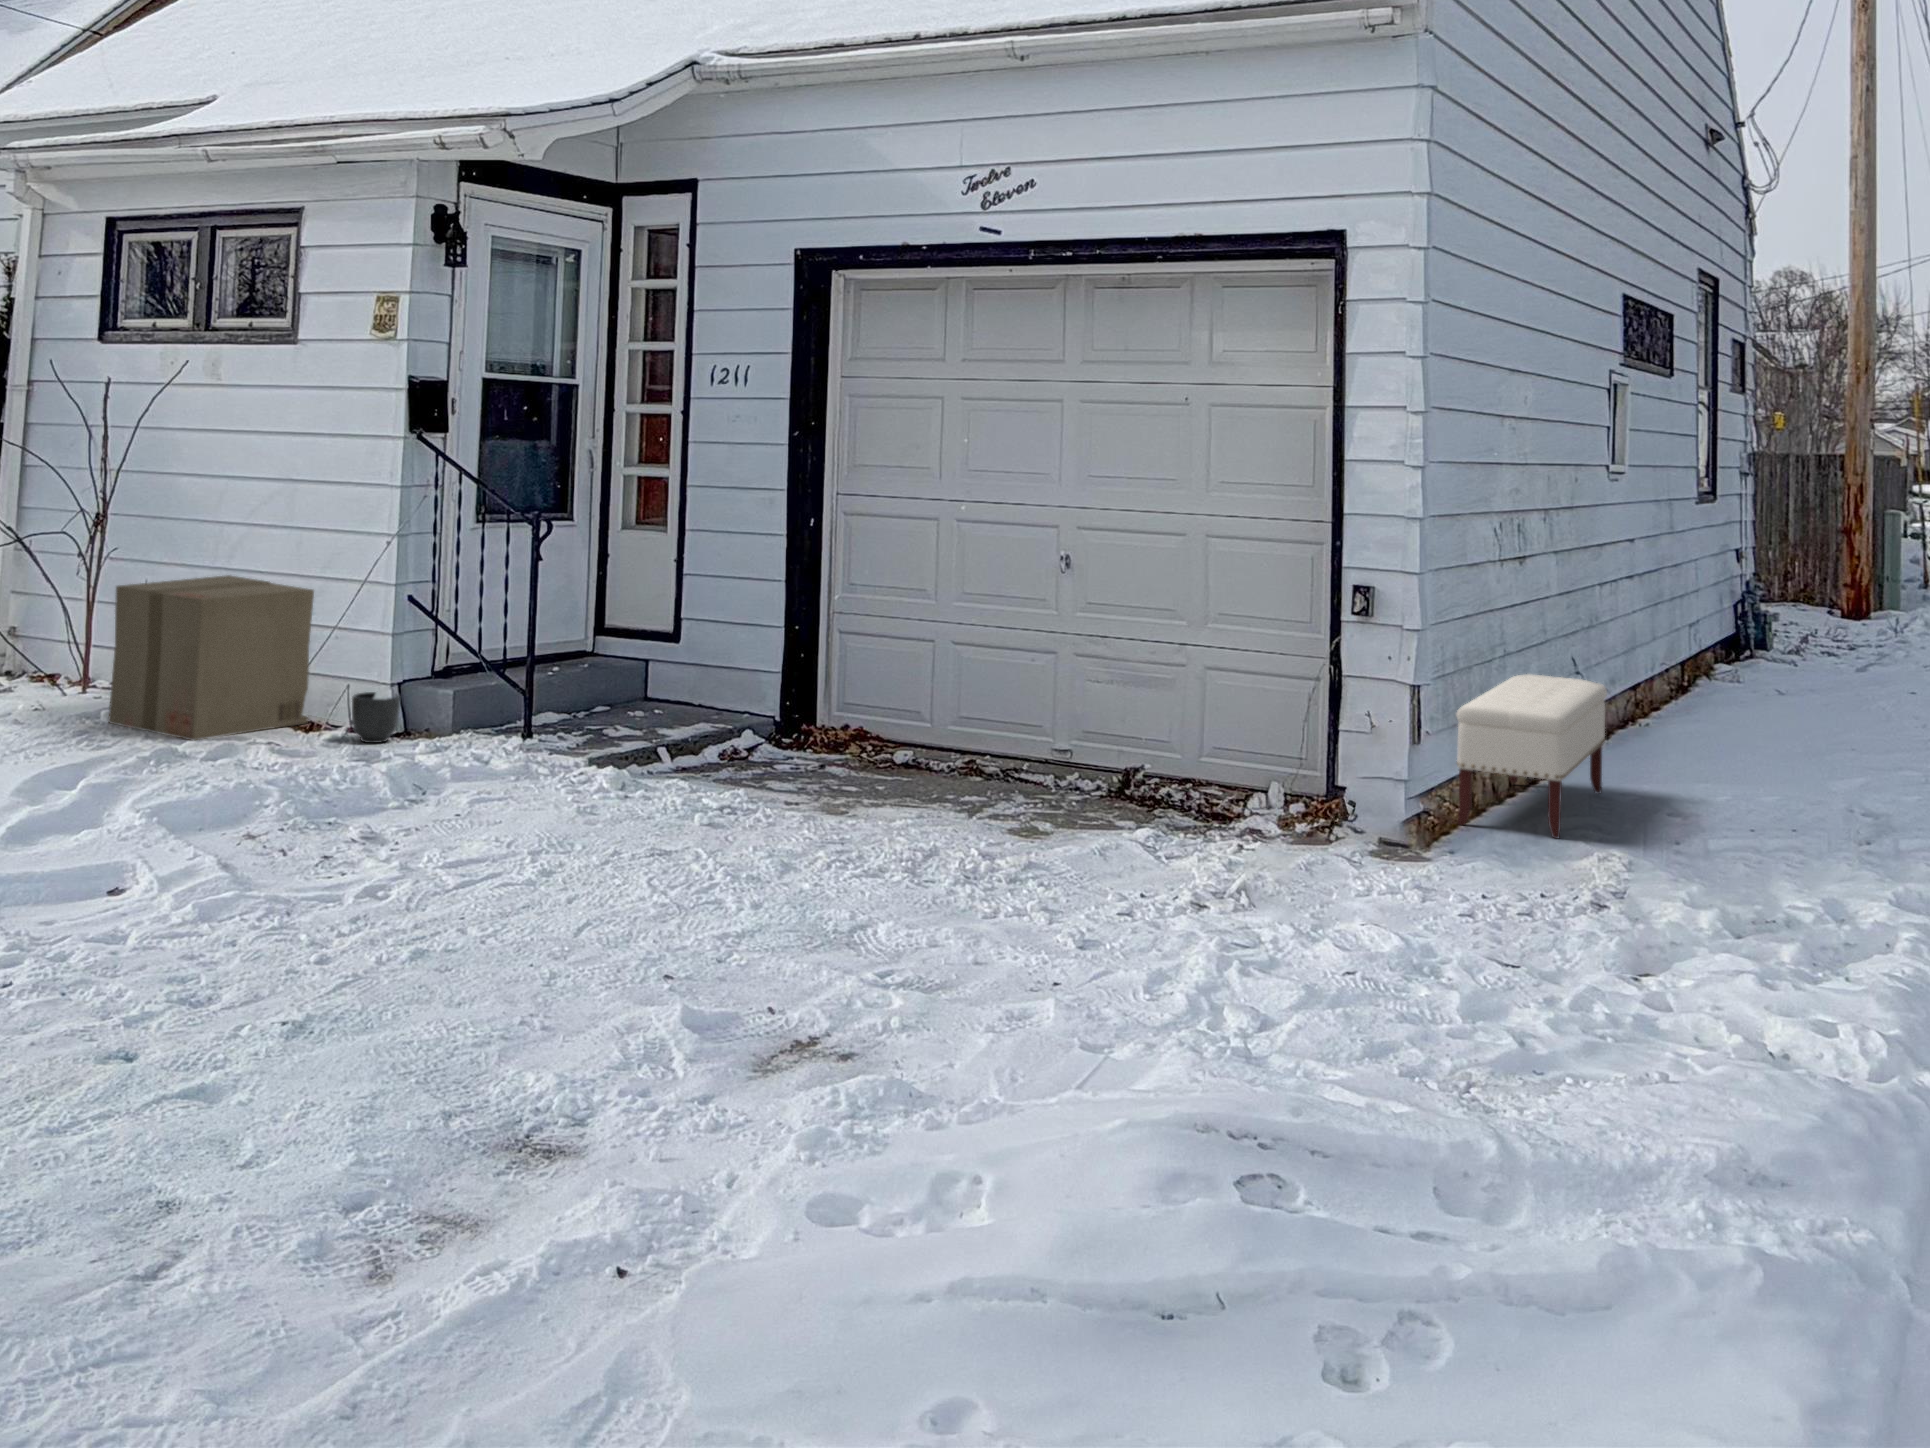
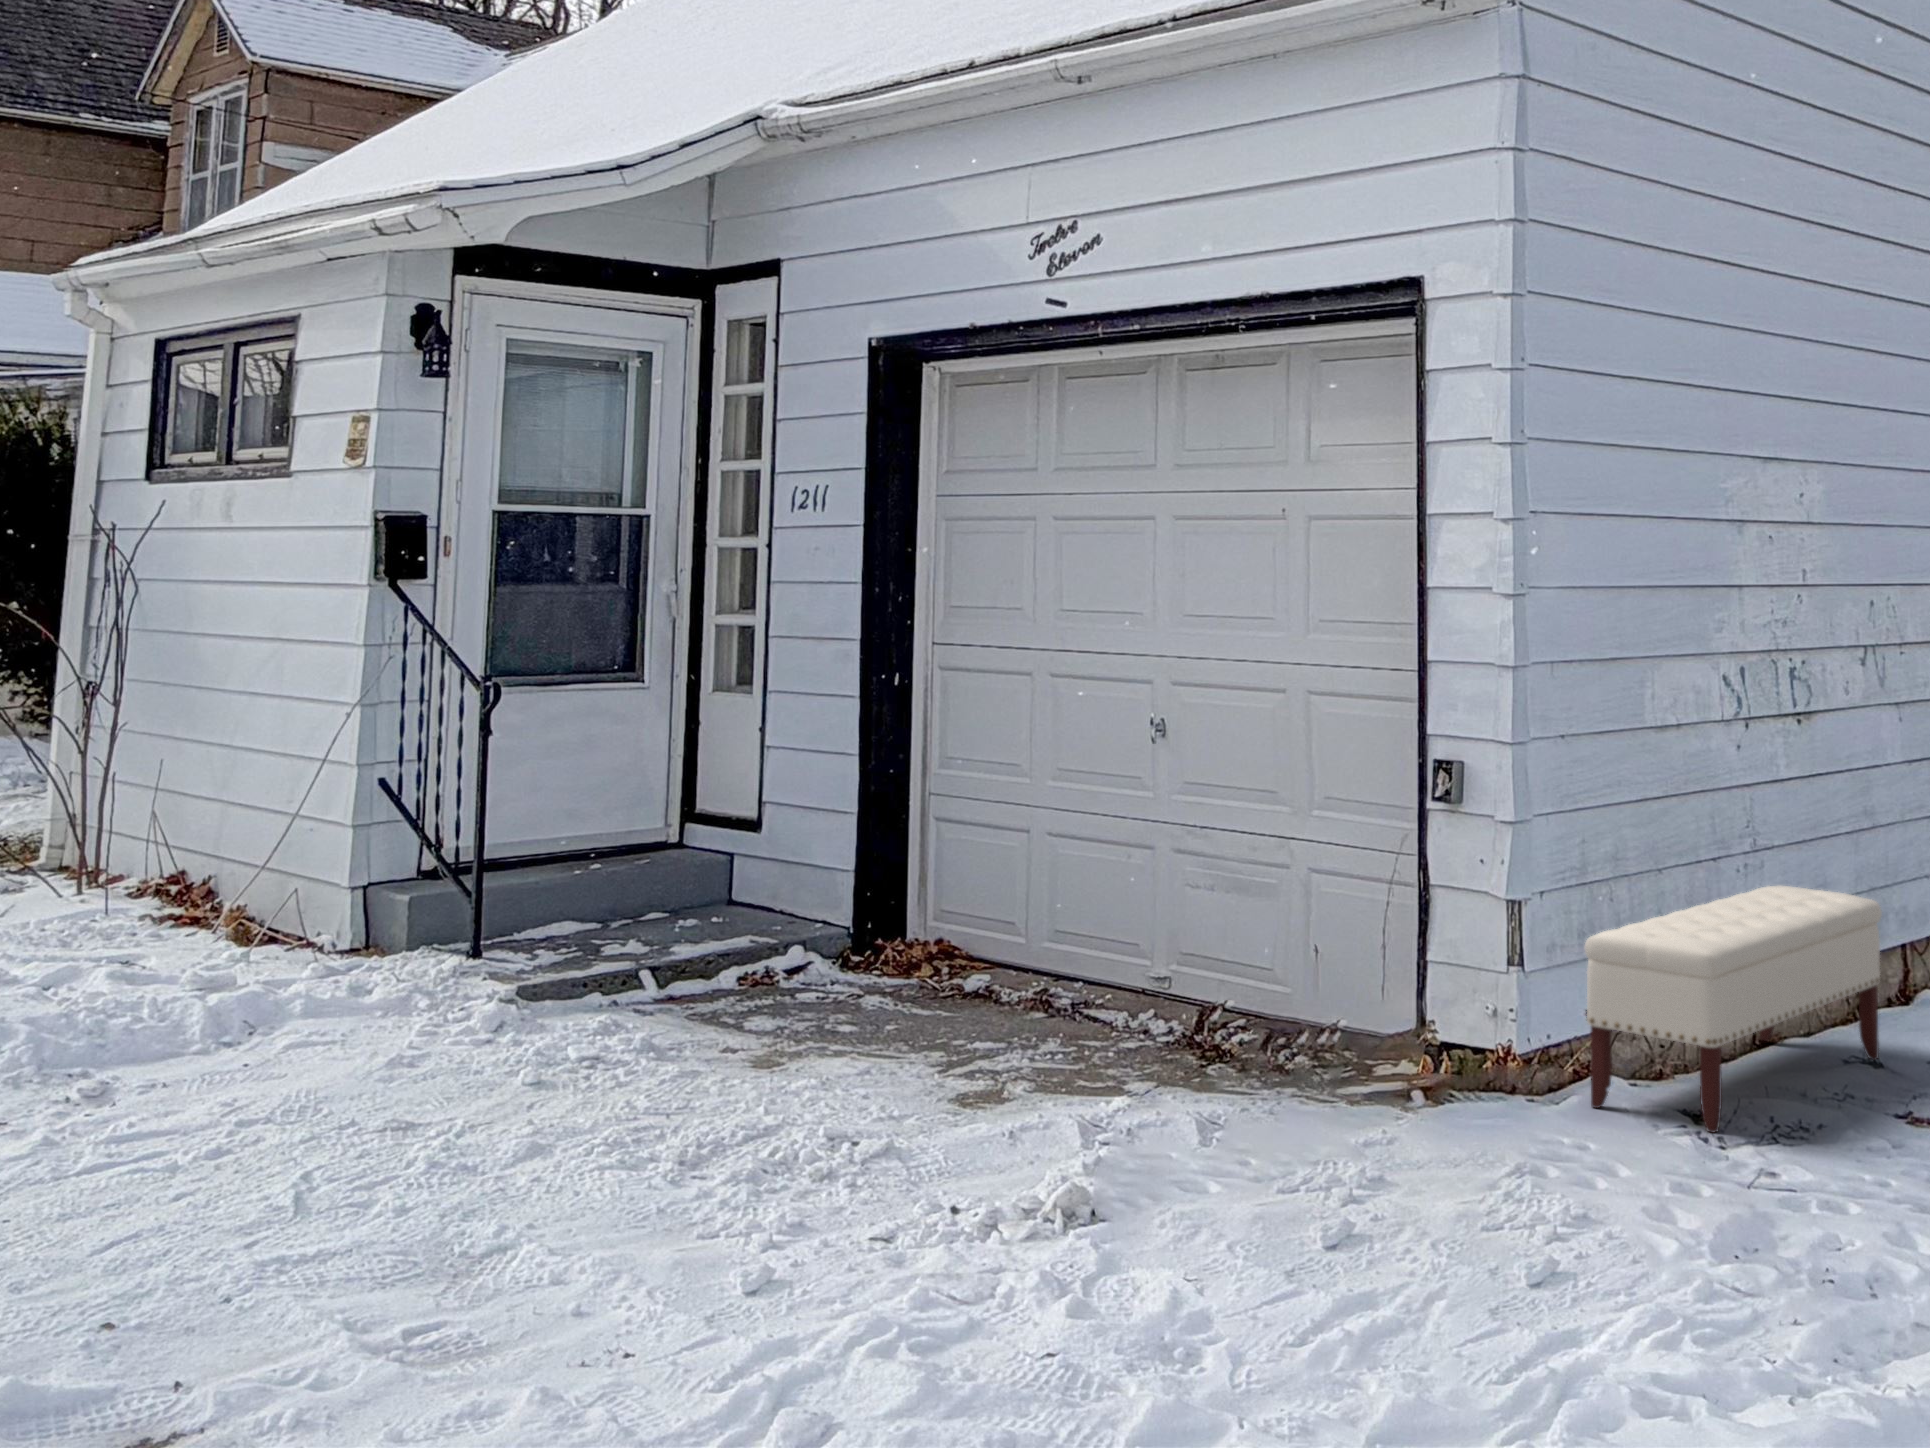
cardboard box: present [108,575,314,740] -> none [47,756,288,962]
planter: present [352,692,400,743] -> none [287,902,351,966]

